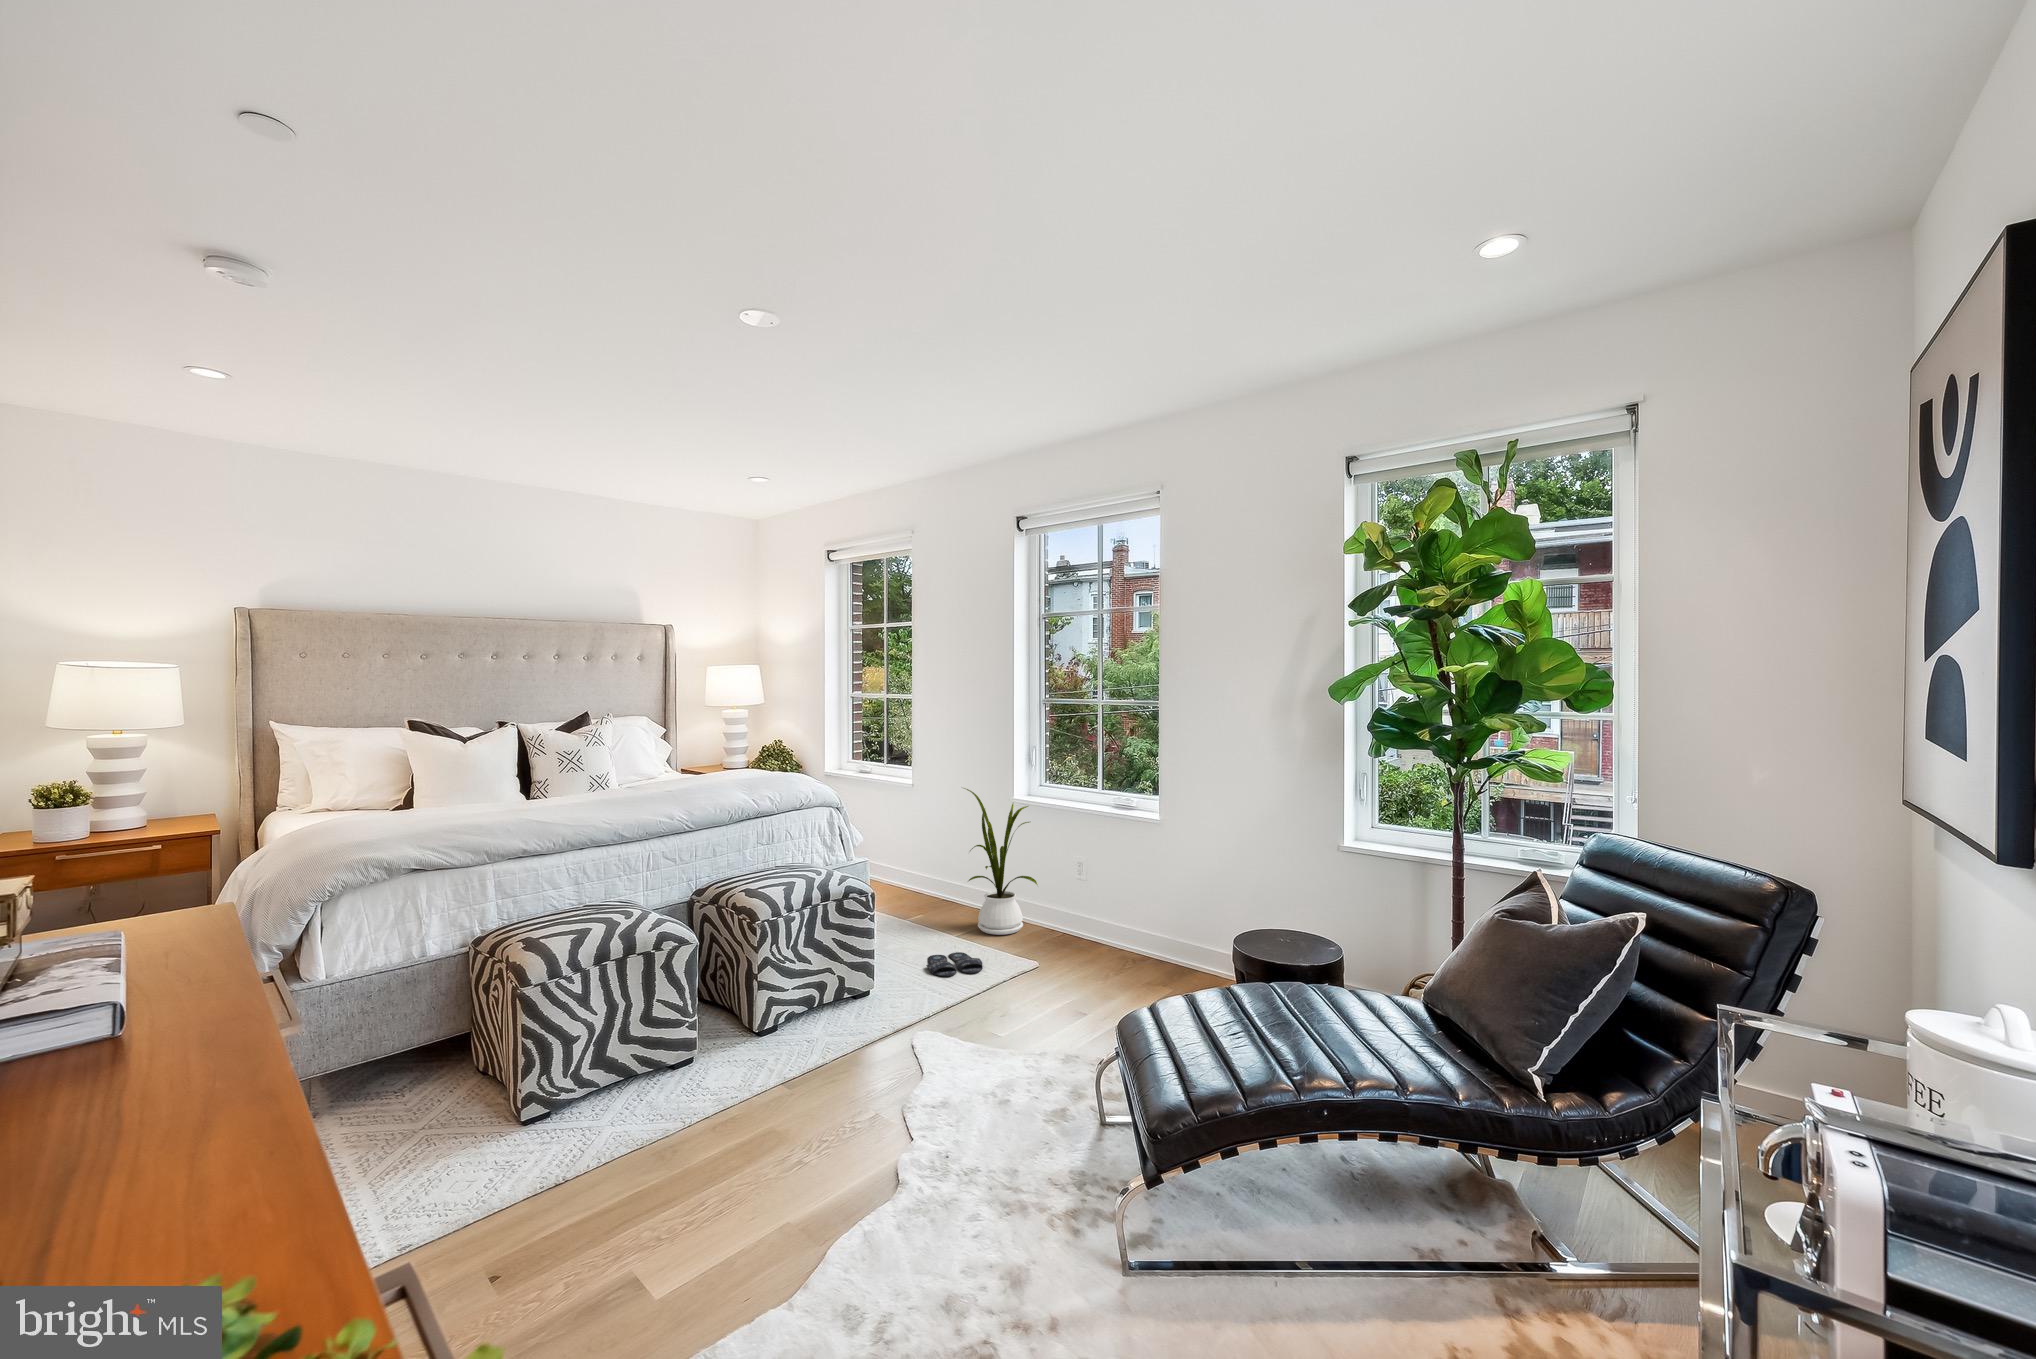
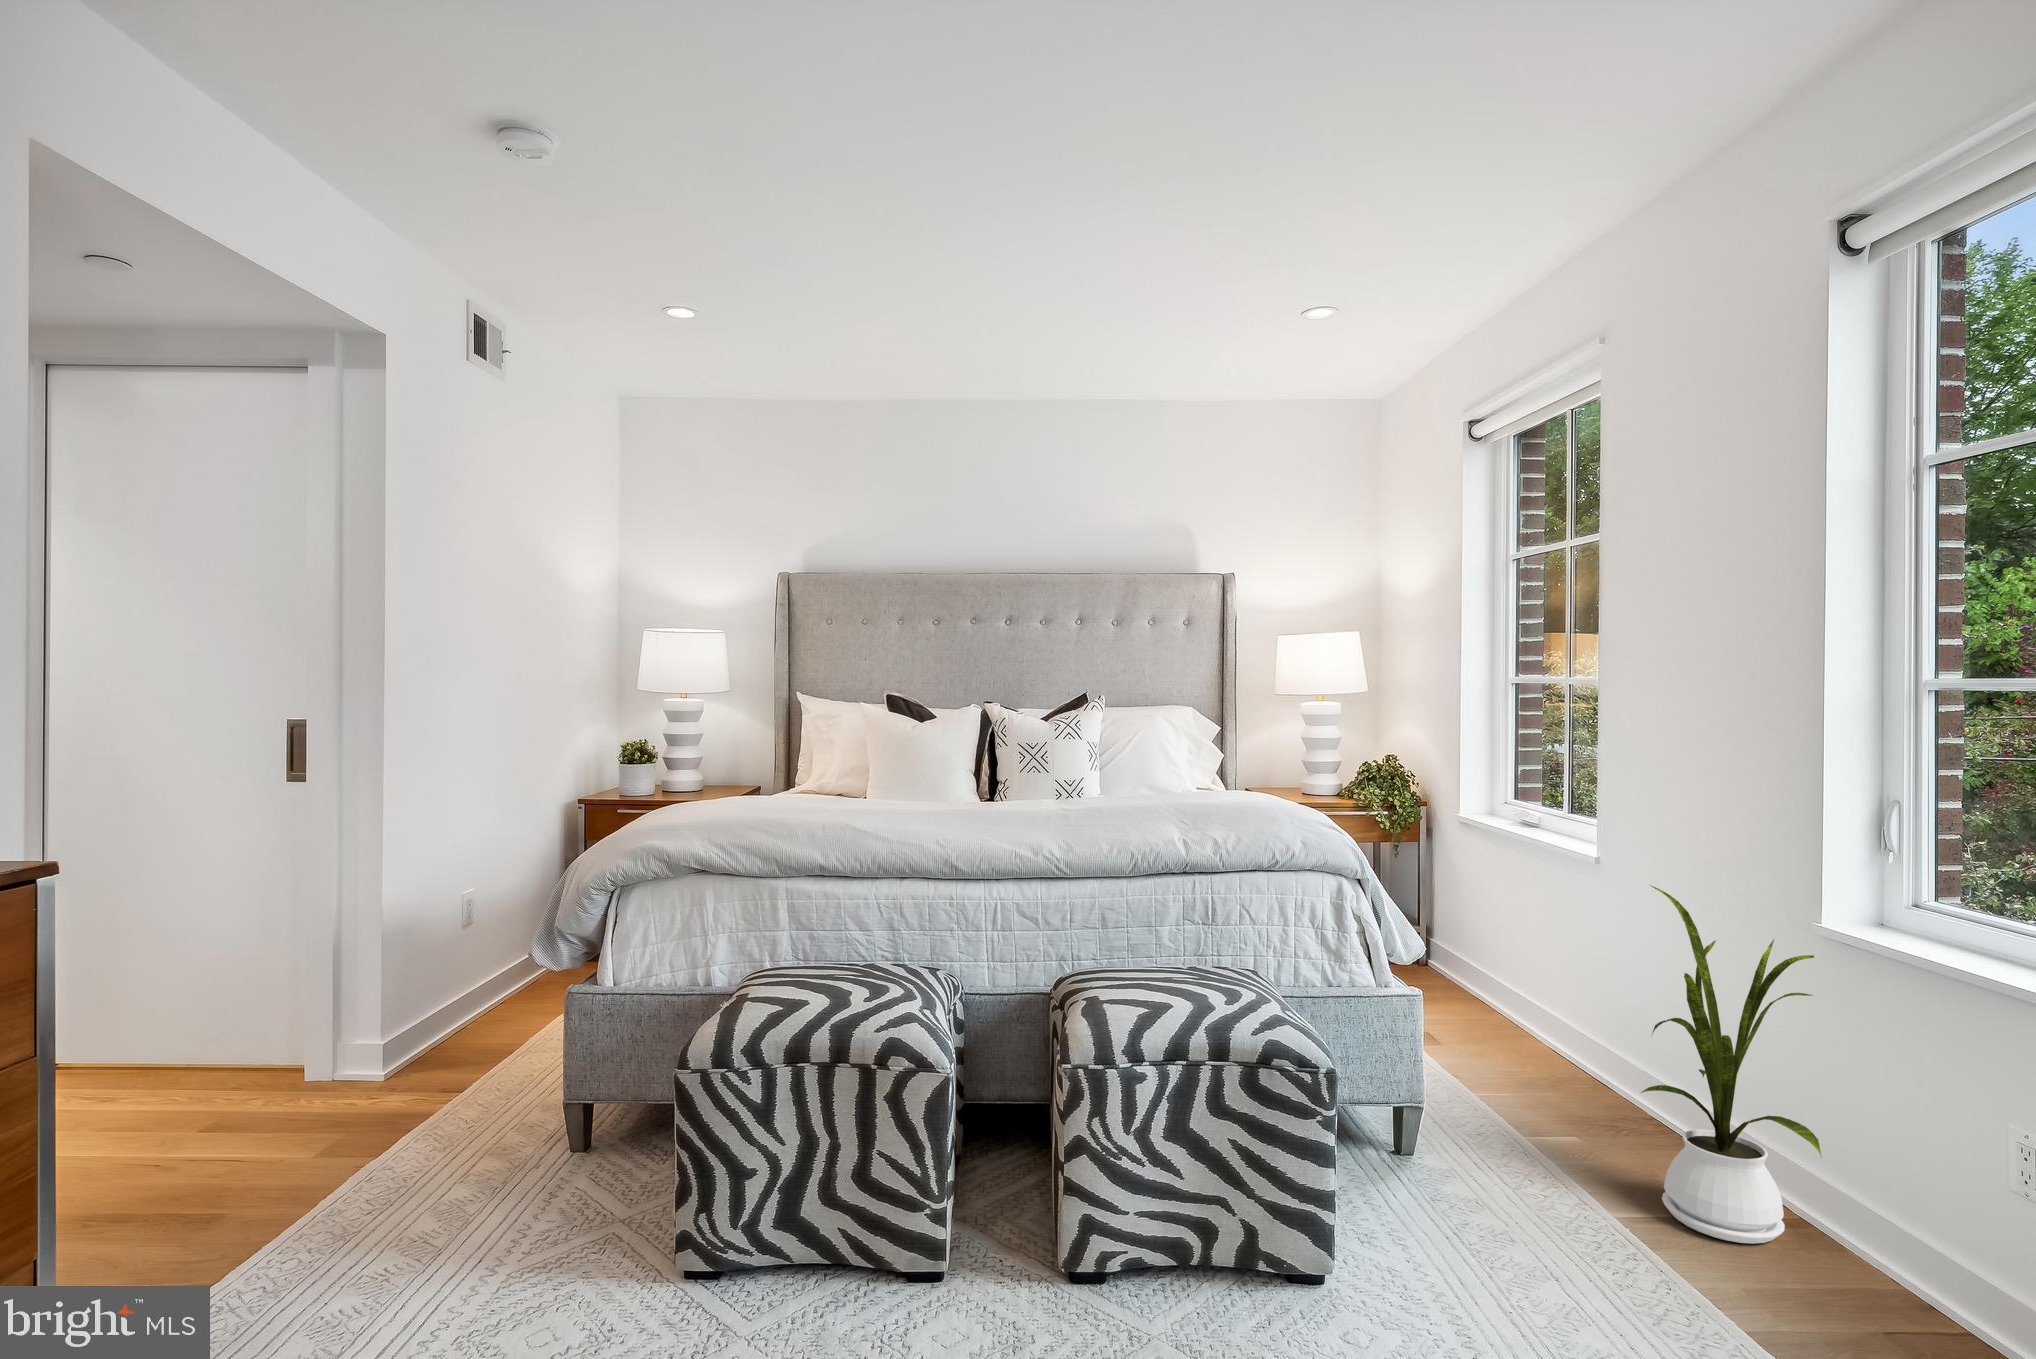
slippers: present [926,952,983,977] -> none [1478,1229,1613,1312]

